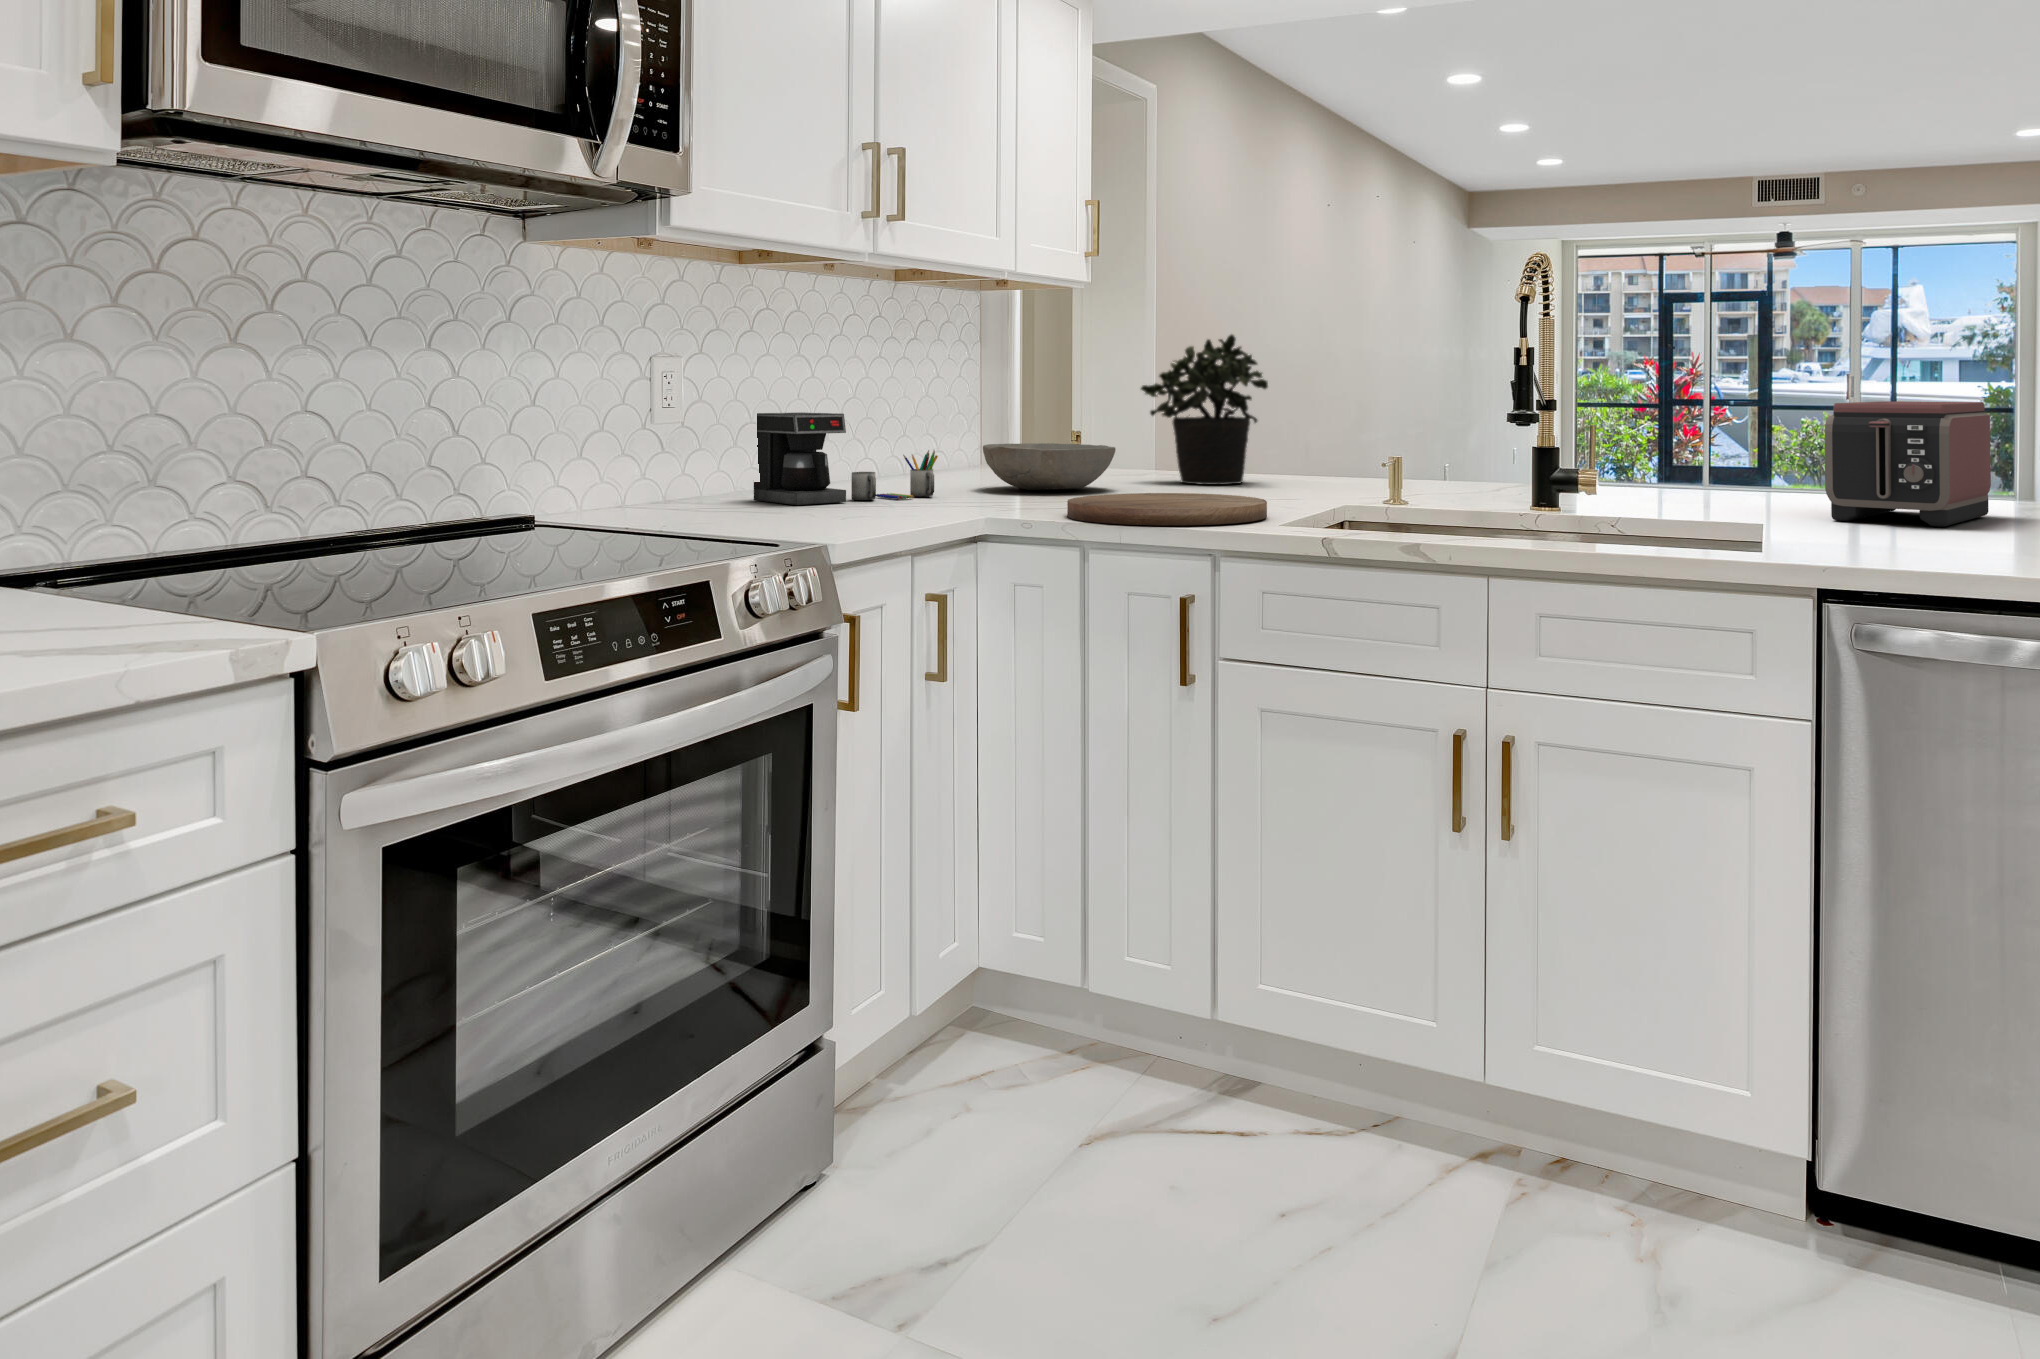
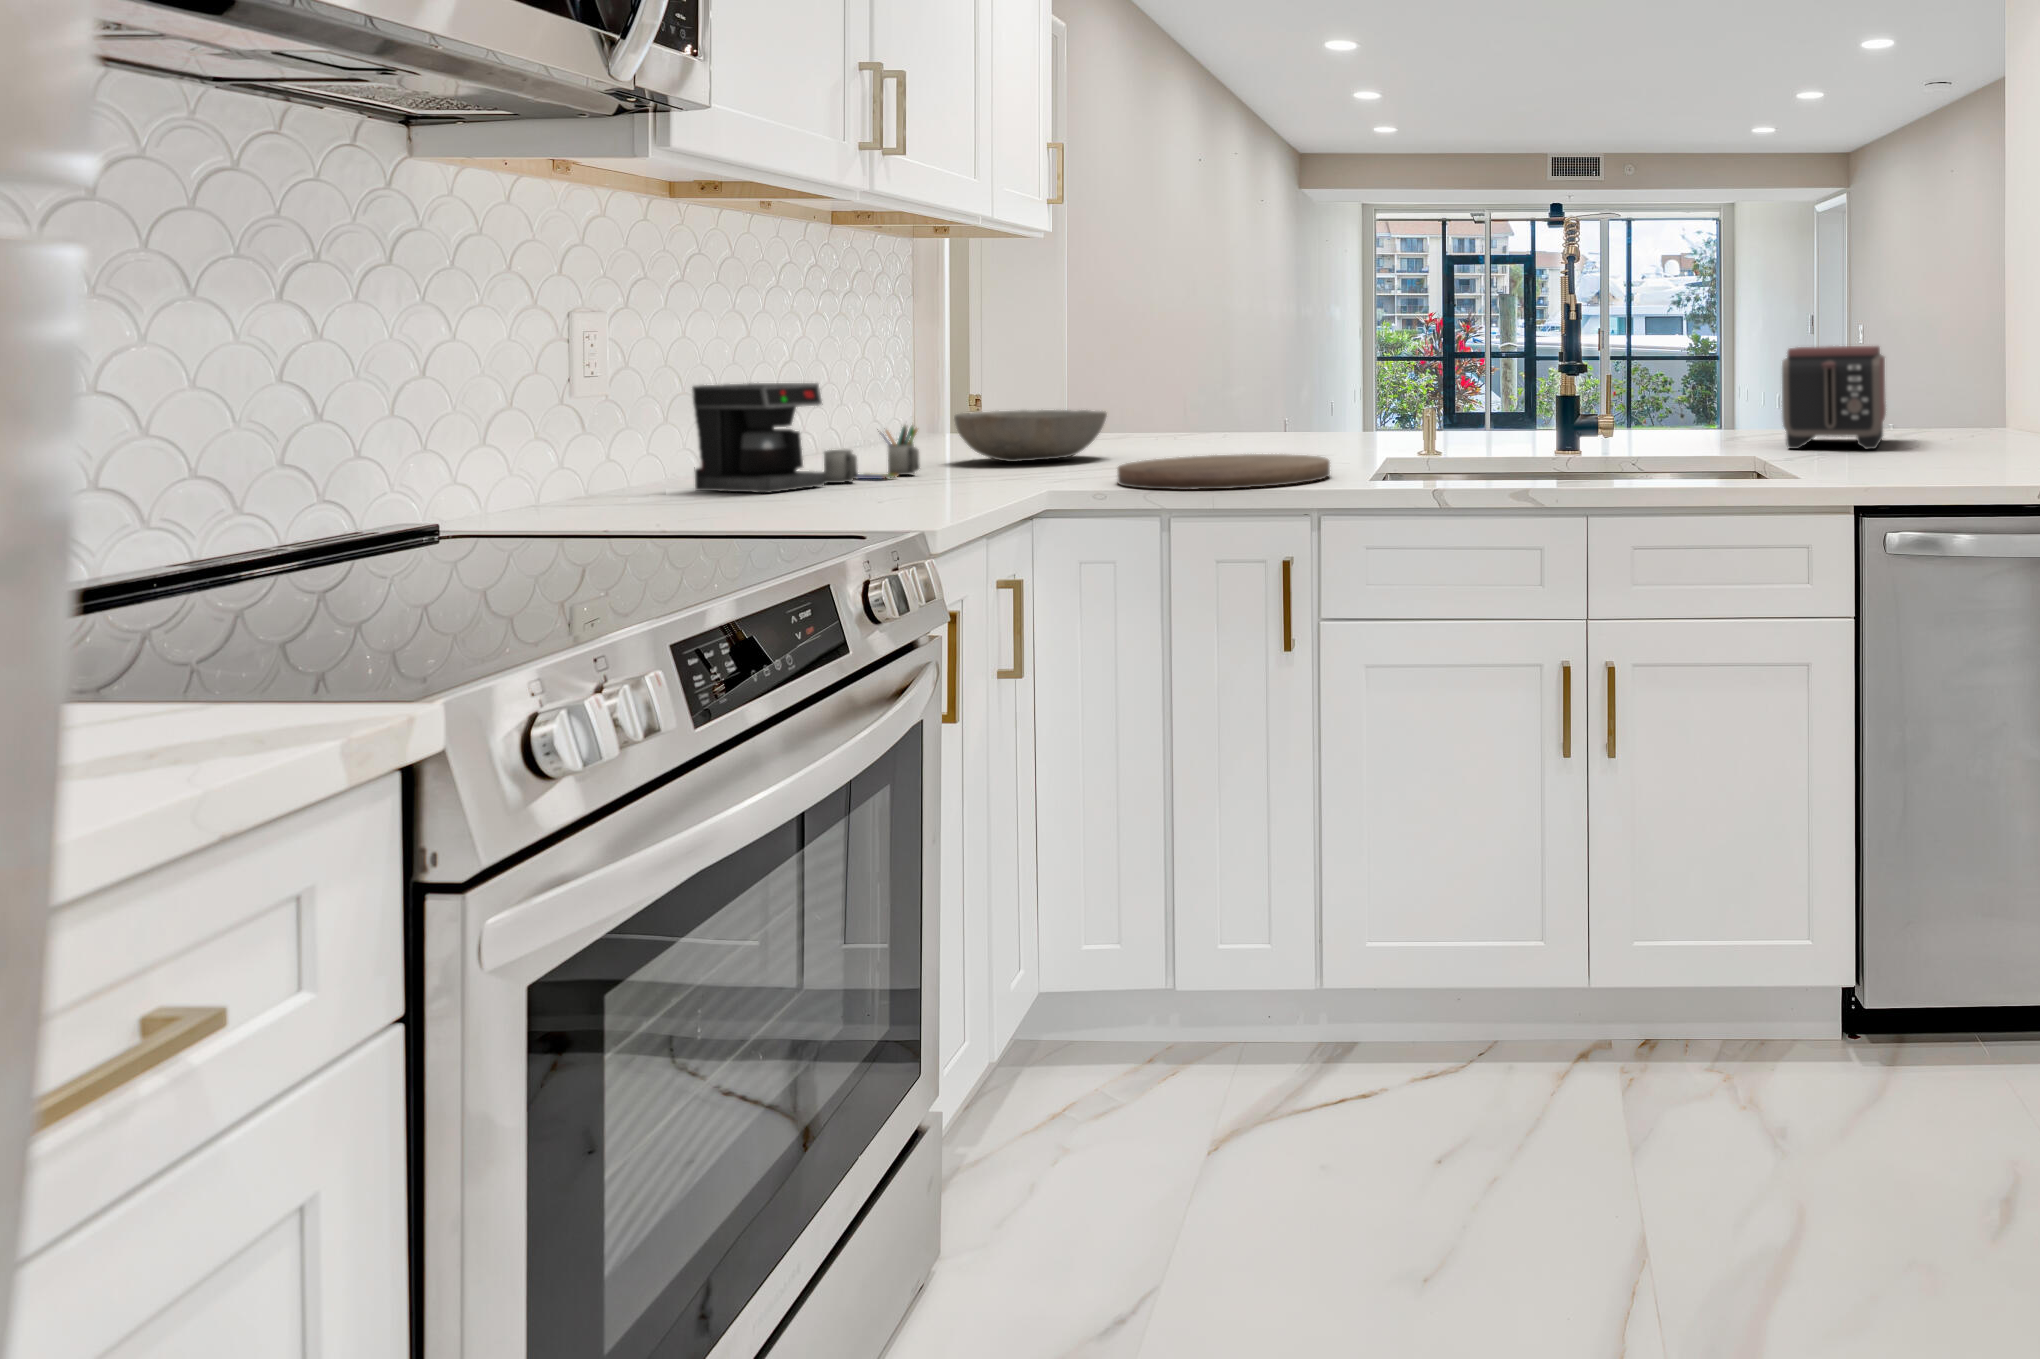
potted plant: present [1141,335,1268,485] -> none [1111,291,1253,448]

